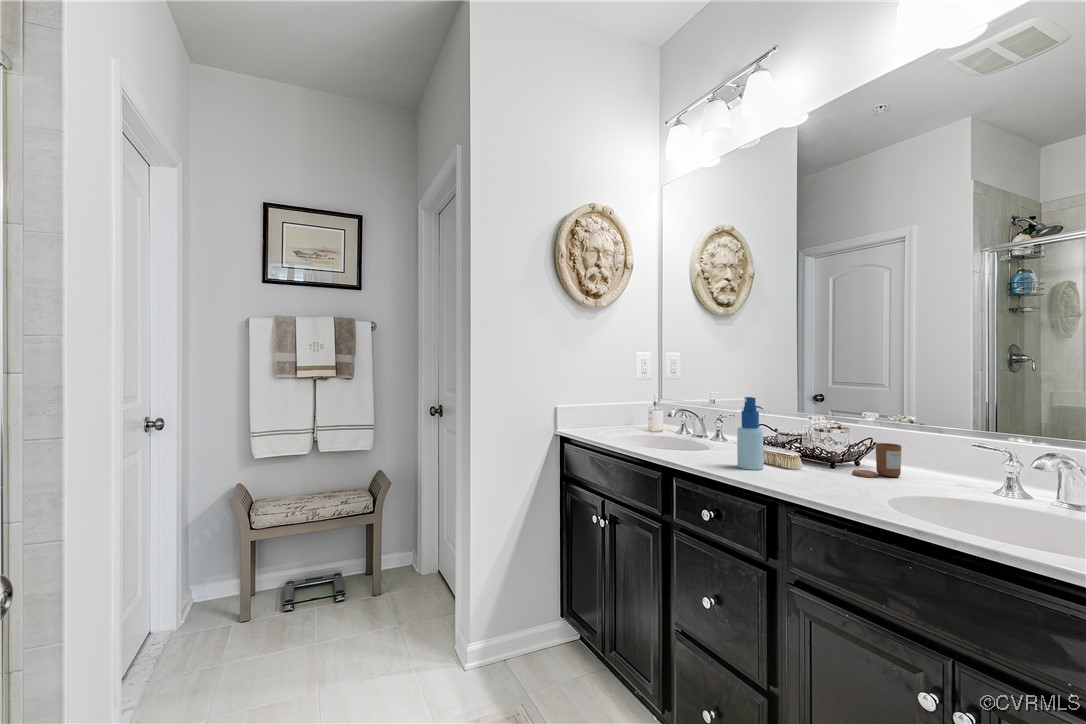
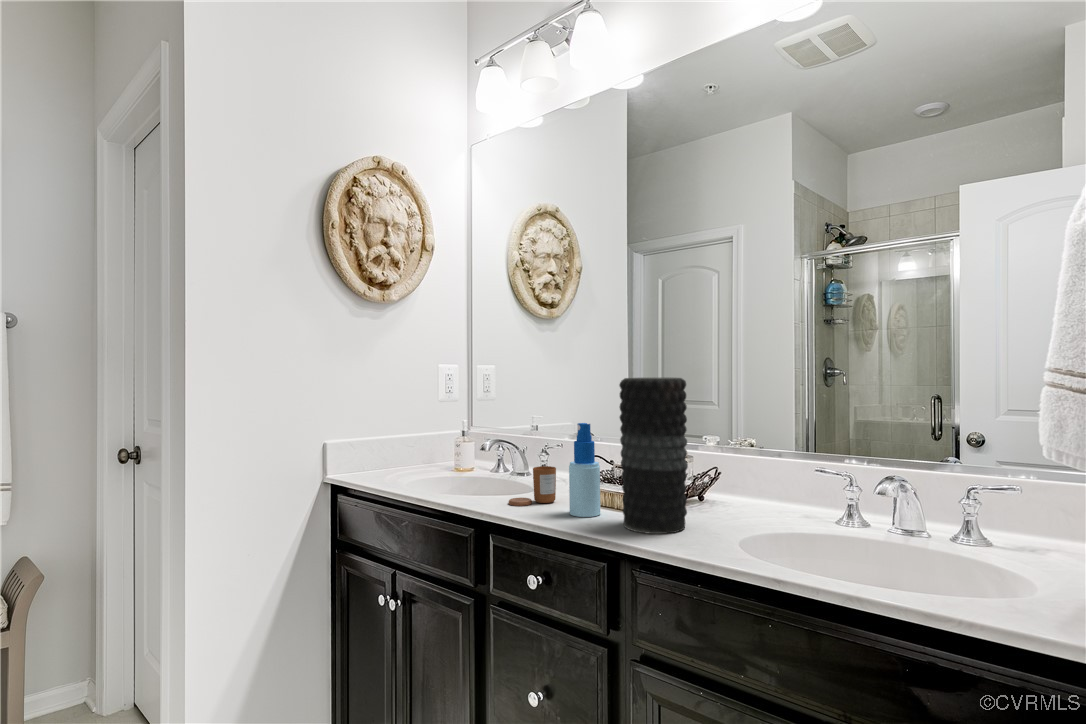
vase: none [780,362,840,486] -> present [619,378,688,534]
candle: present [852,443,901,478] -> present [508,466,556,506]

